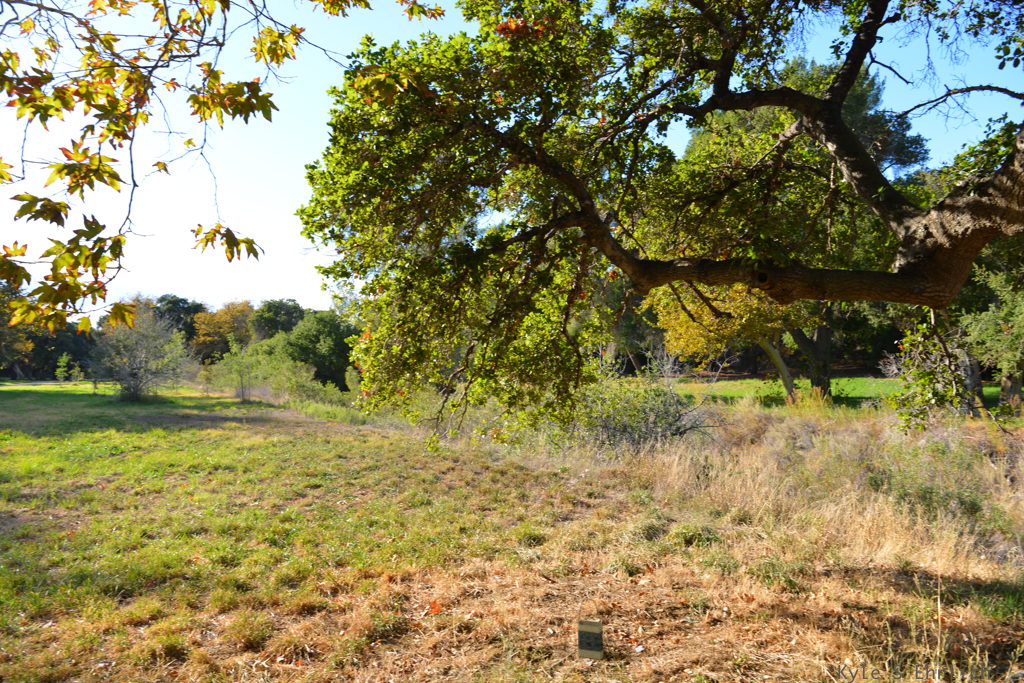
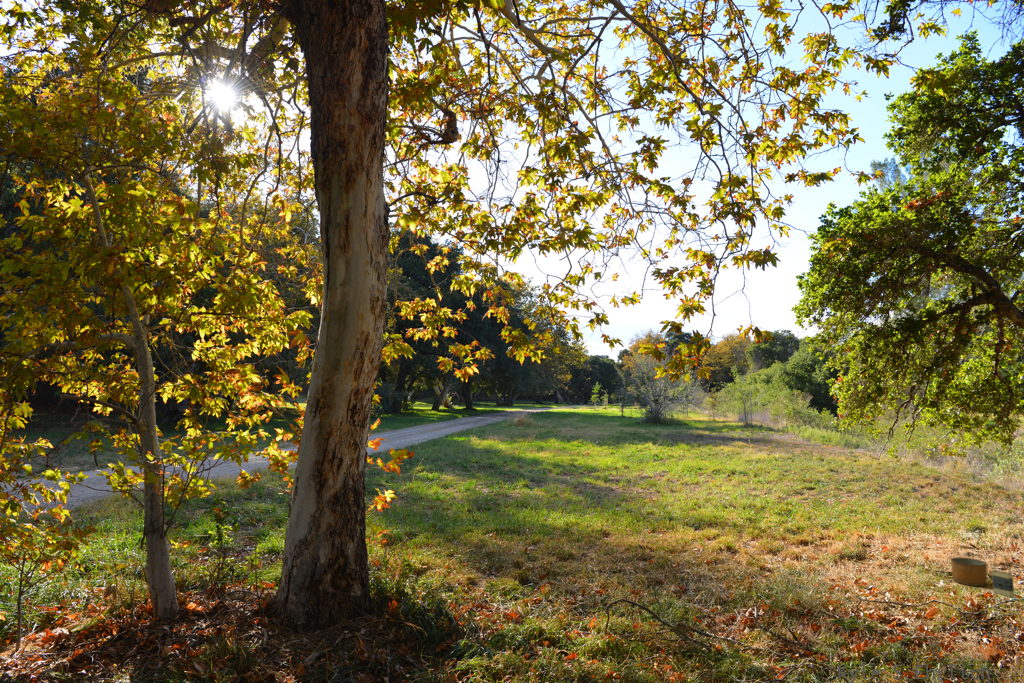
bucket: none [519,586,565,649] -> present [951,546,987,586]

